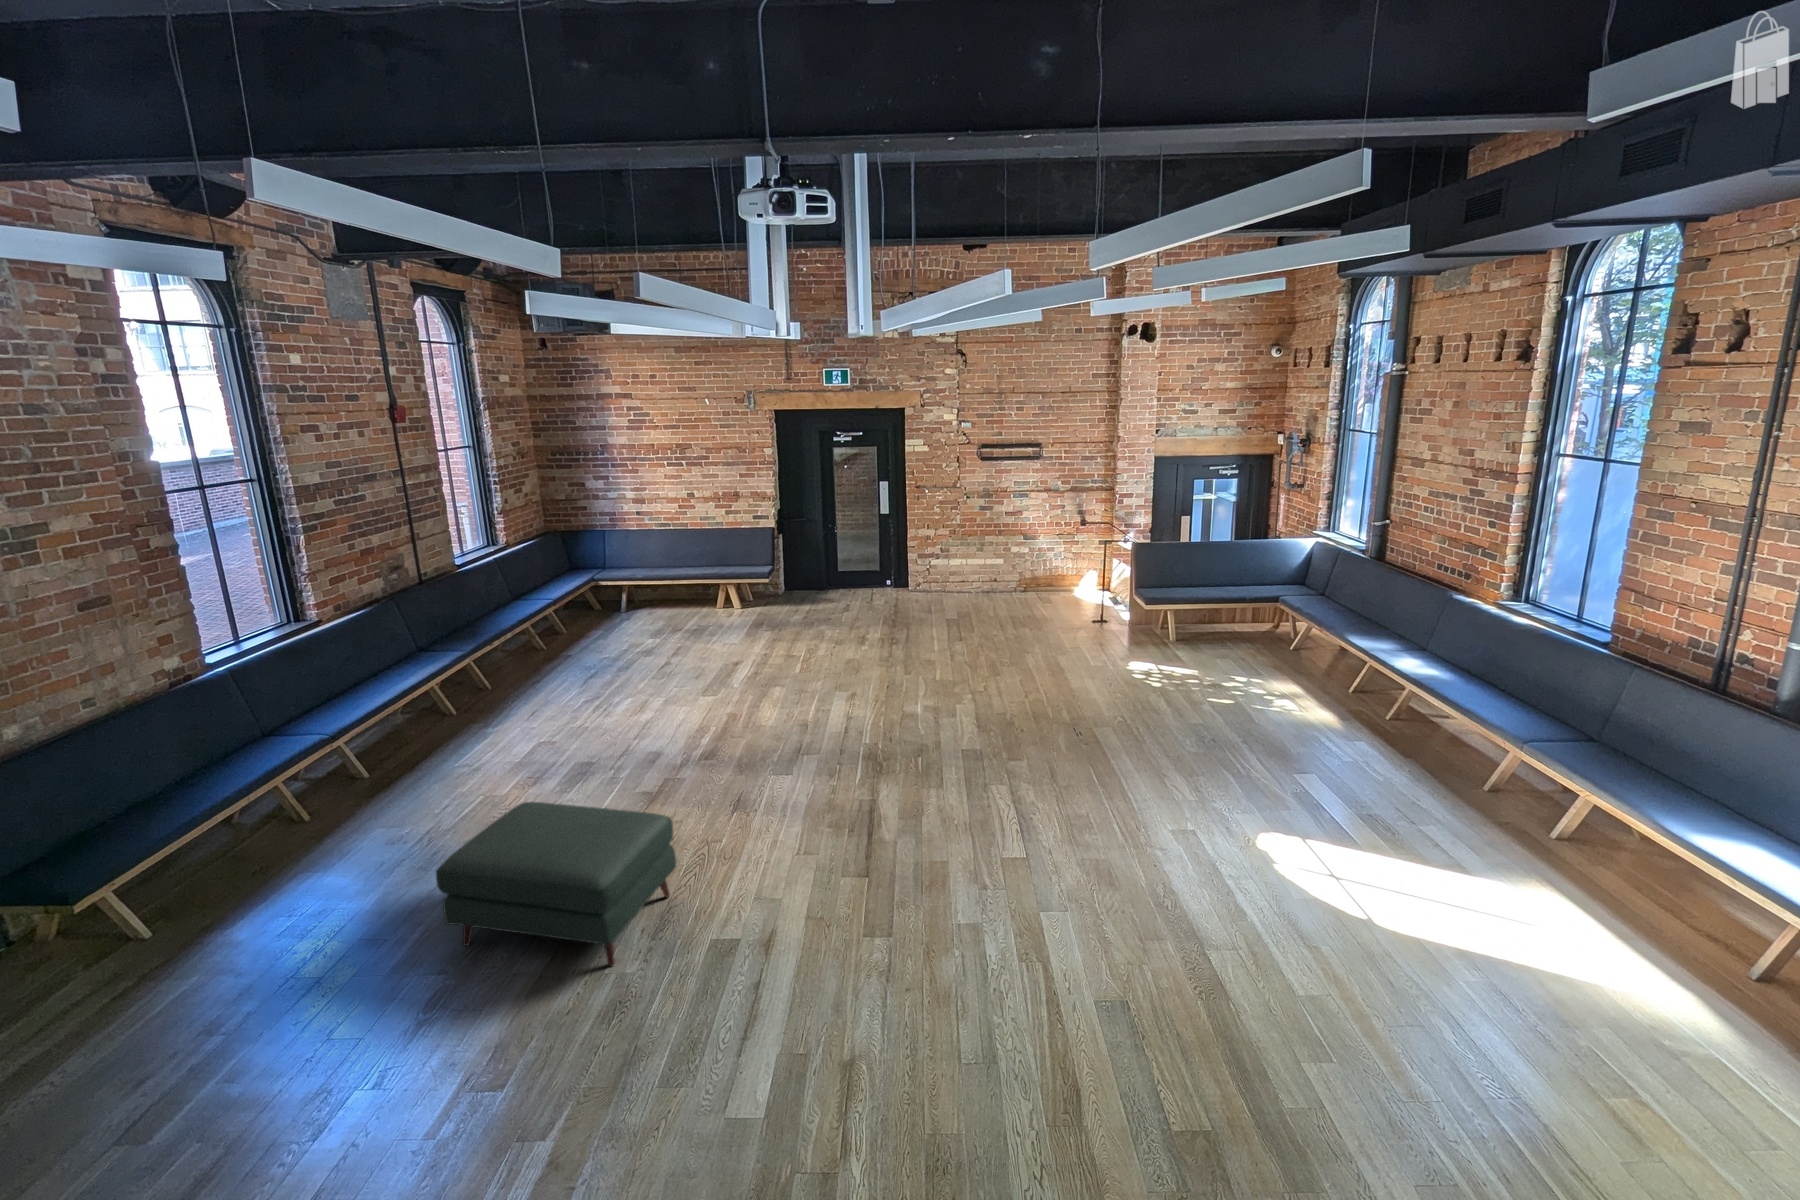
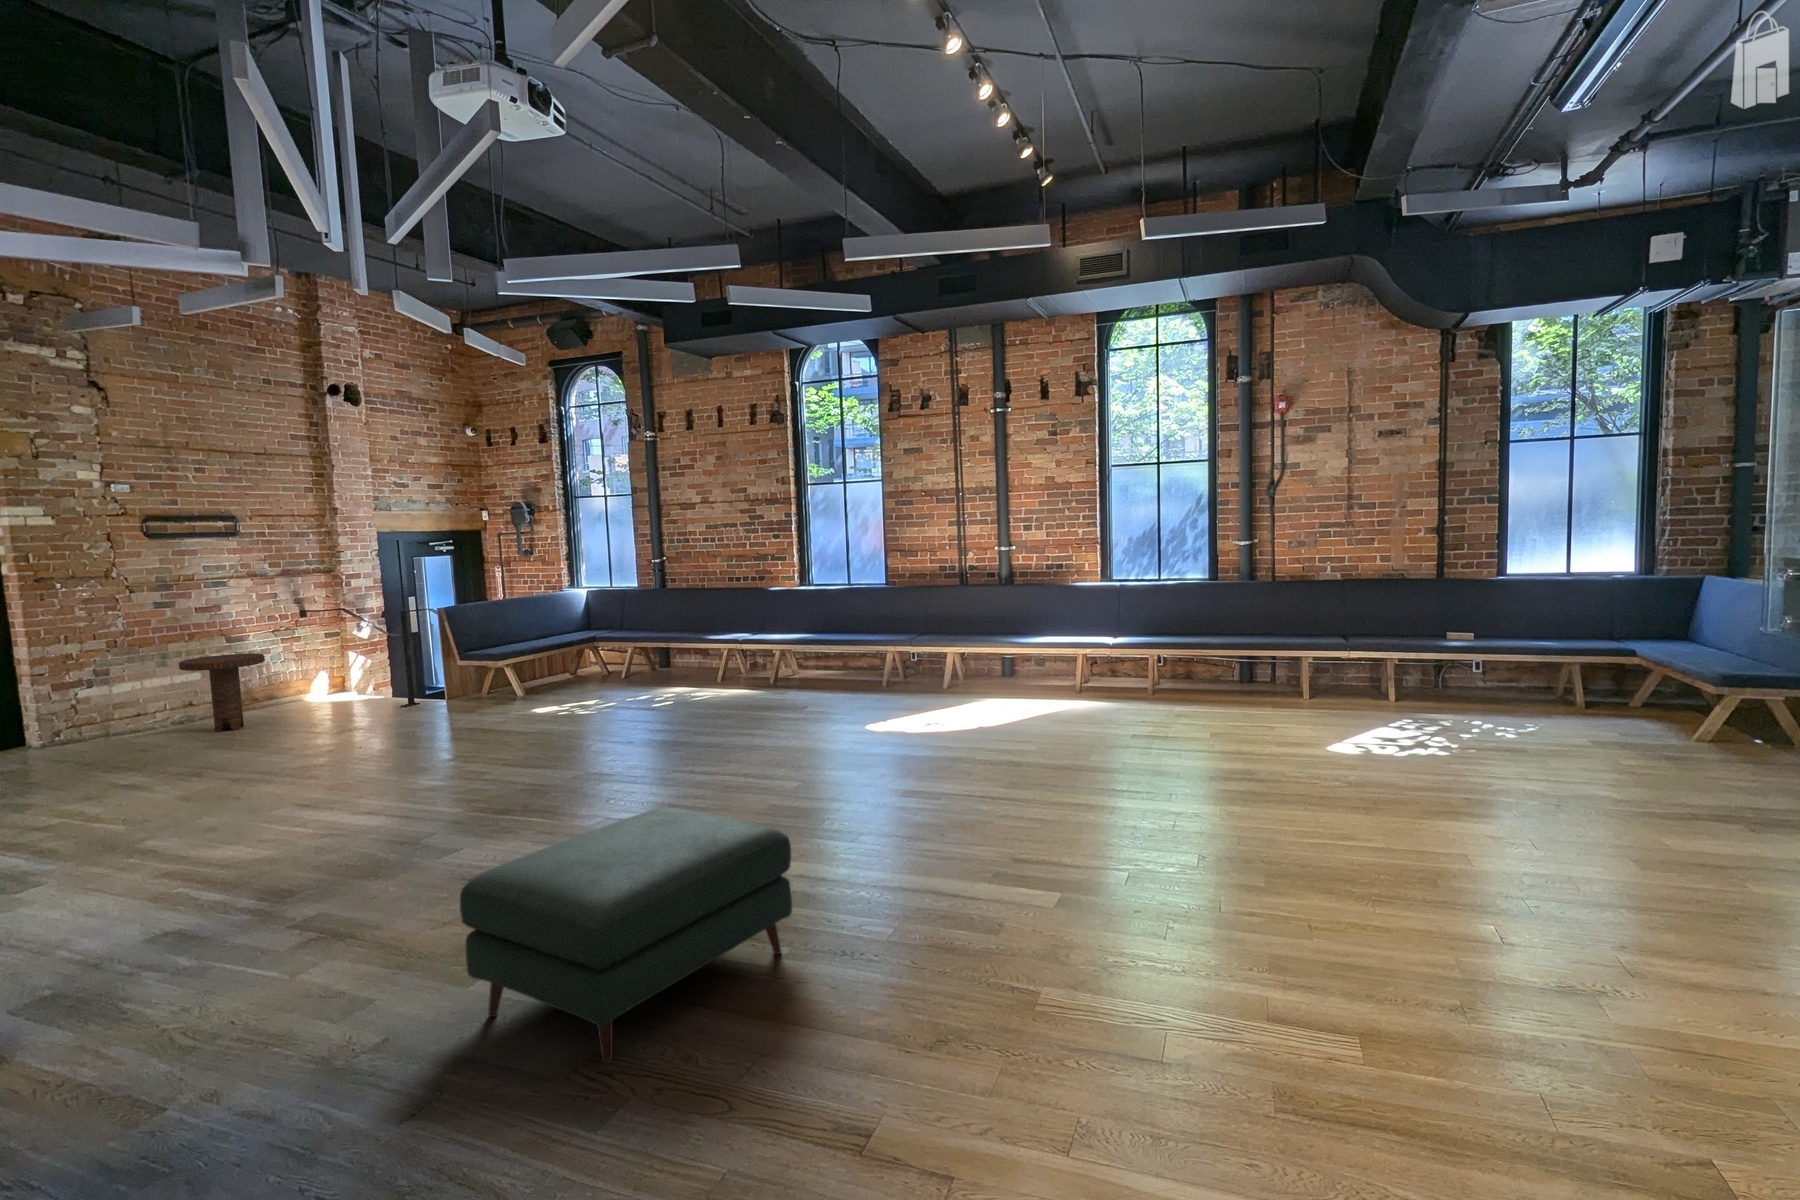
side table: none [980,545,1030,602] -> present [179,653,265,732]

